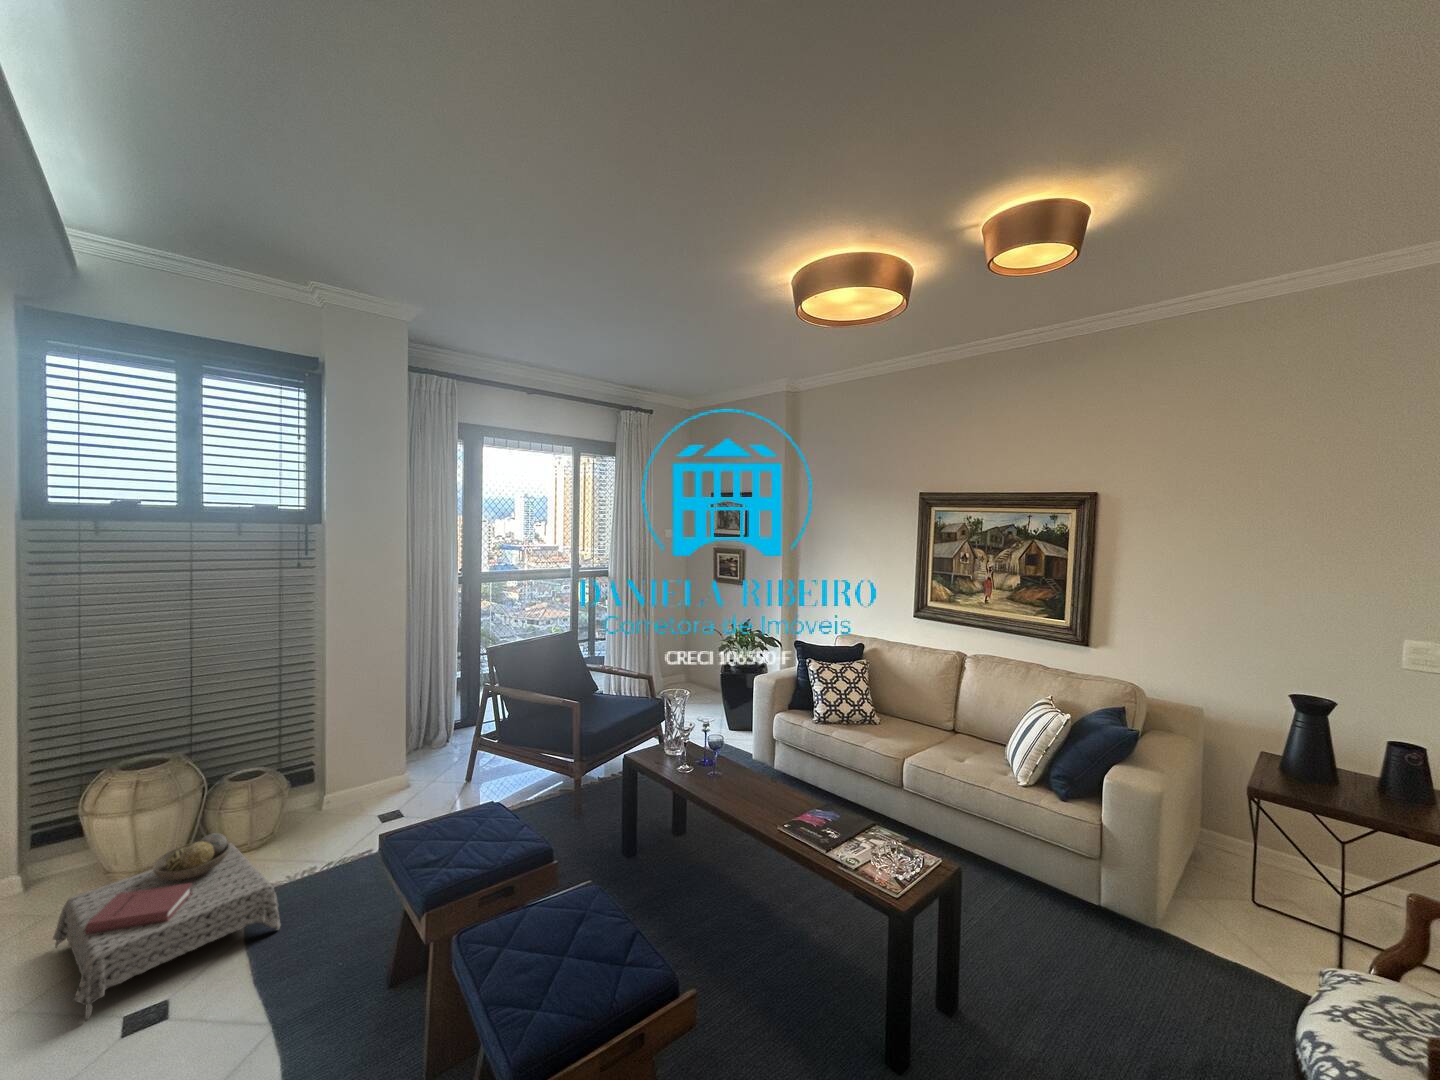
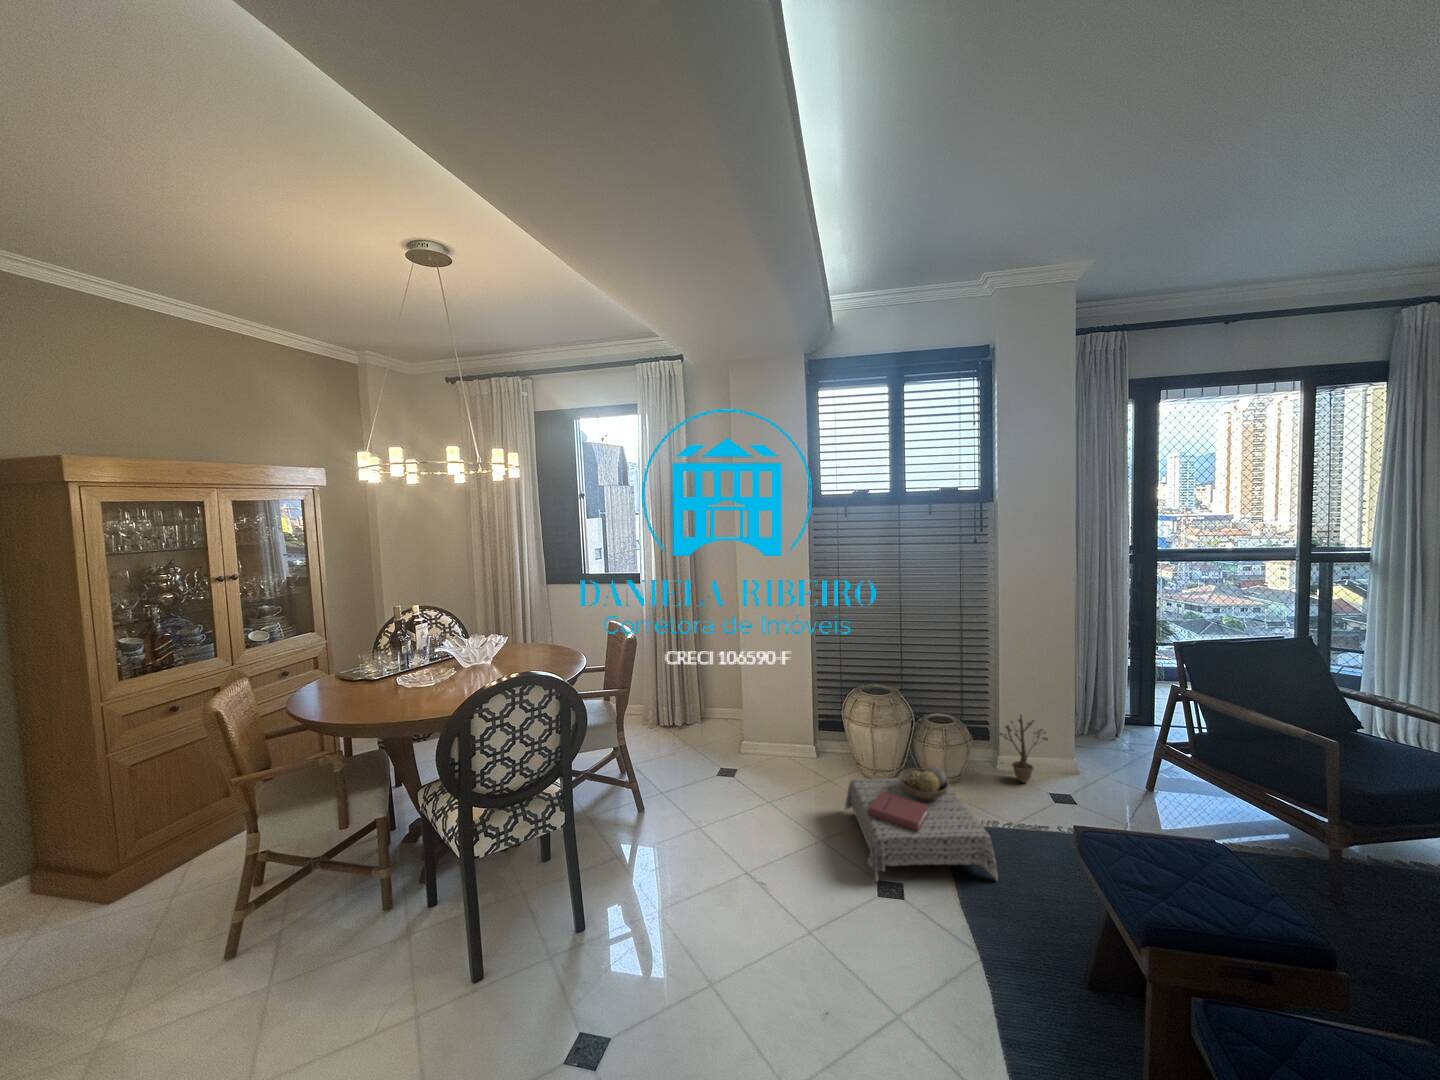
decorative plant: none [307,744,371,816] -> present [990,715,1048,782]

